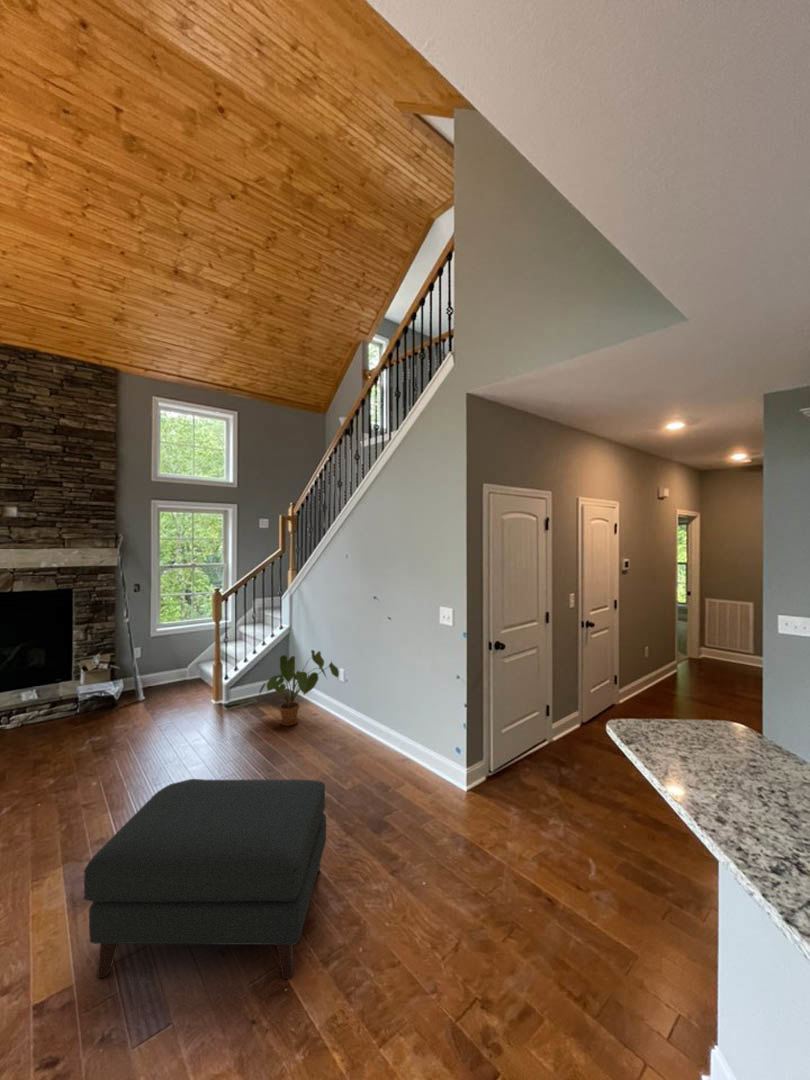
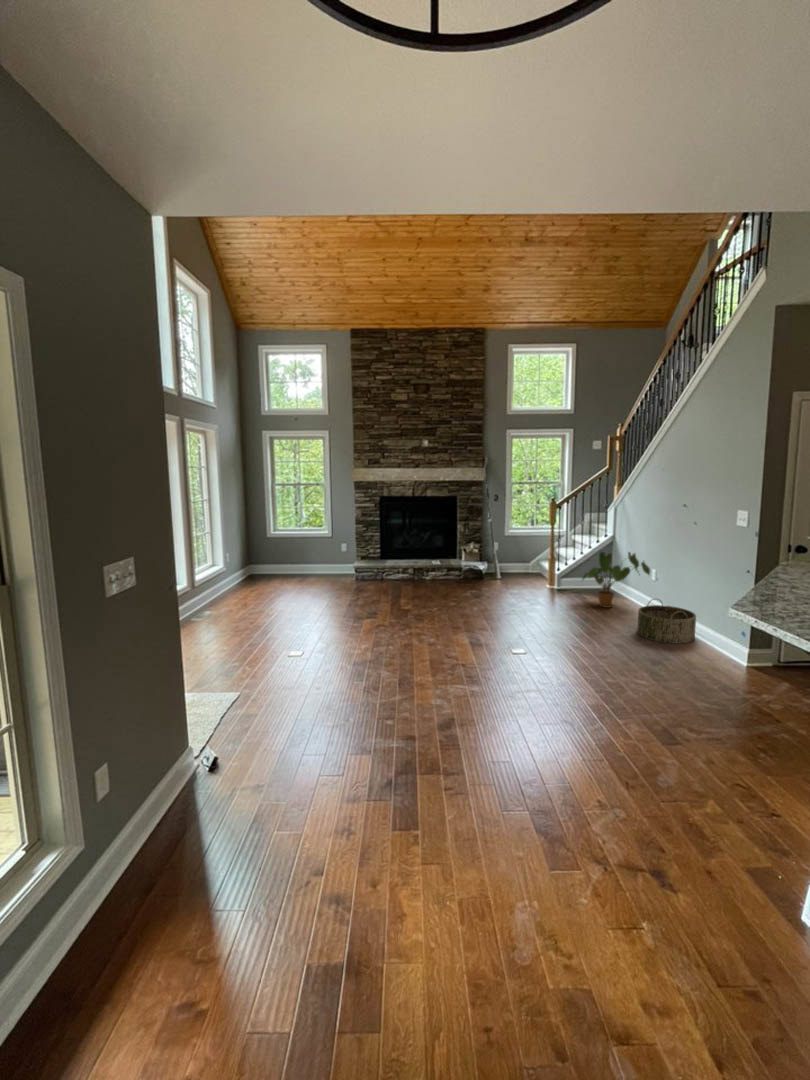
basket: none [337,712,401,776] -> present [637,599,696,644]
ottoman: present [84,779,326,979] -> none [484,599,614,693]

